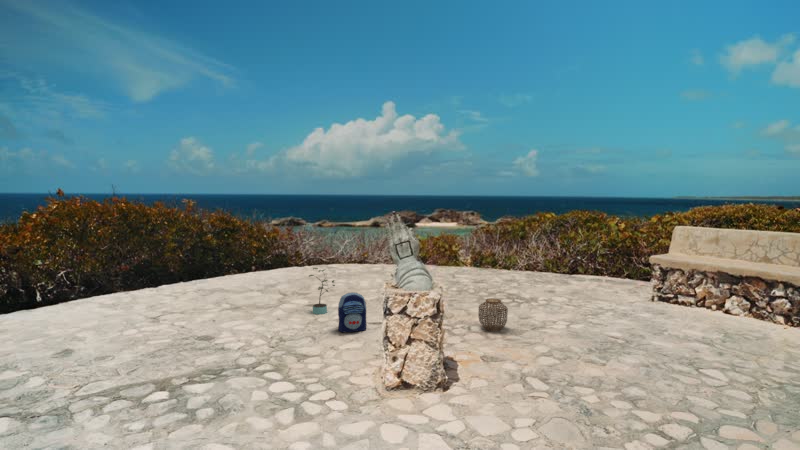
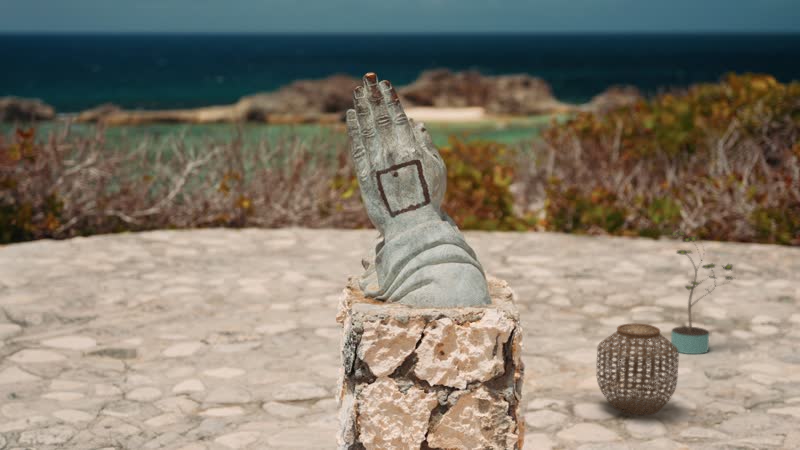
potted plant: present [309,268,335,314] -> present [671,232,732,354]
backpack: present [338,292,366,332] -> none [198,312,281,427]

